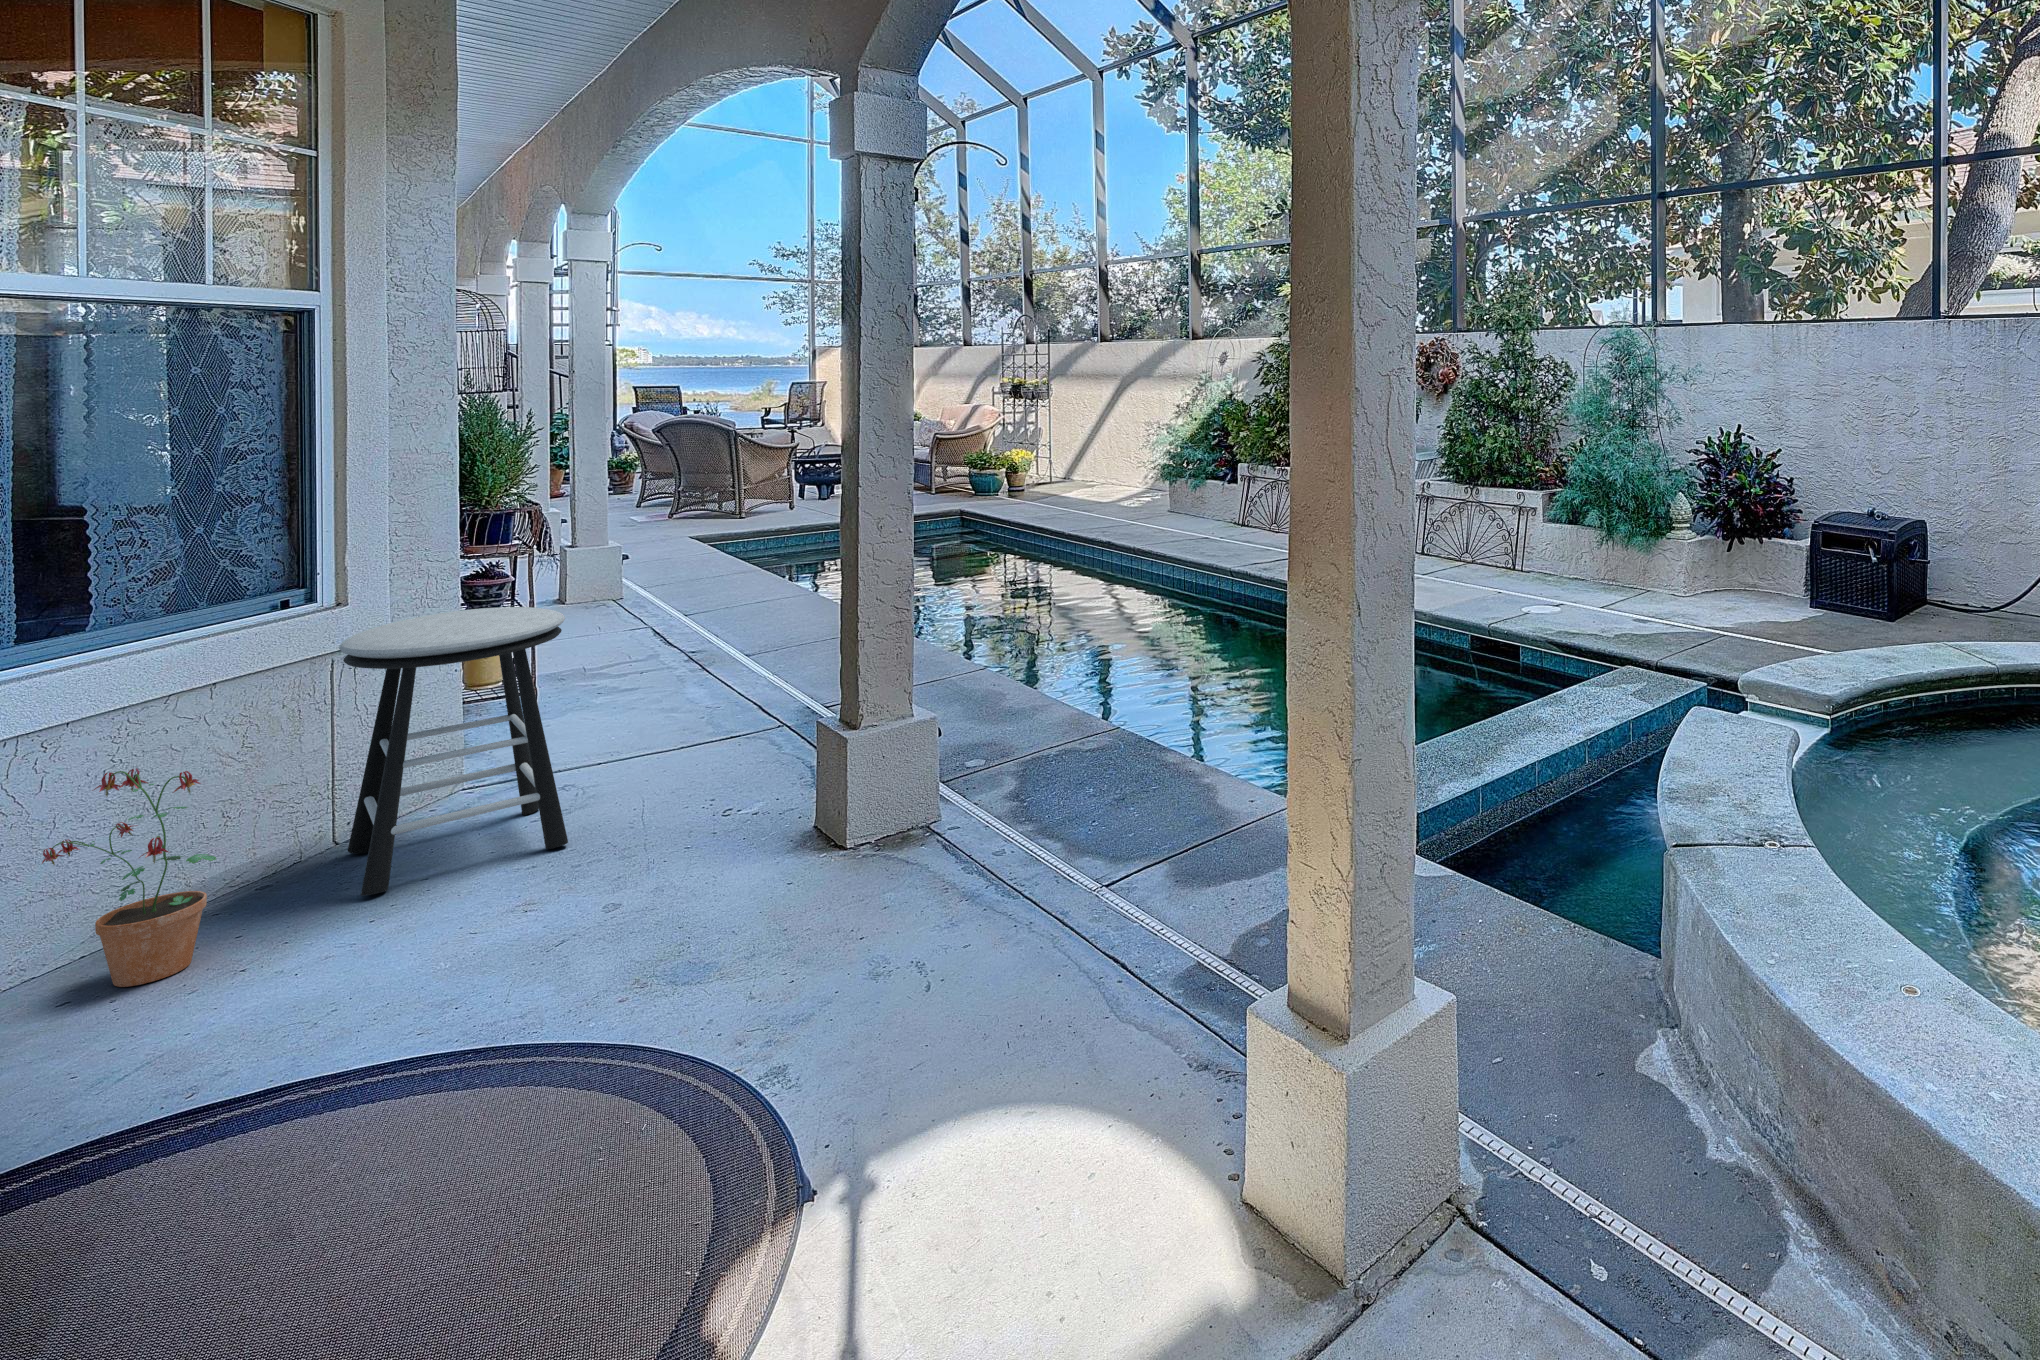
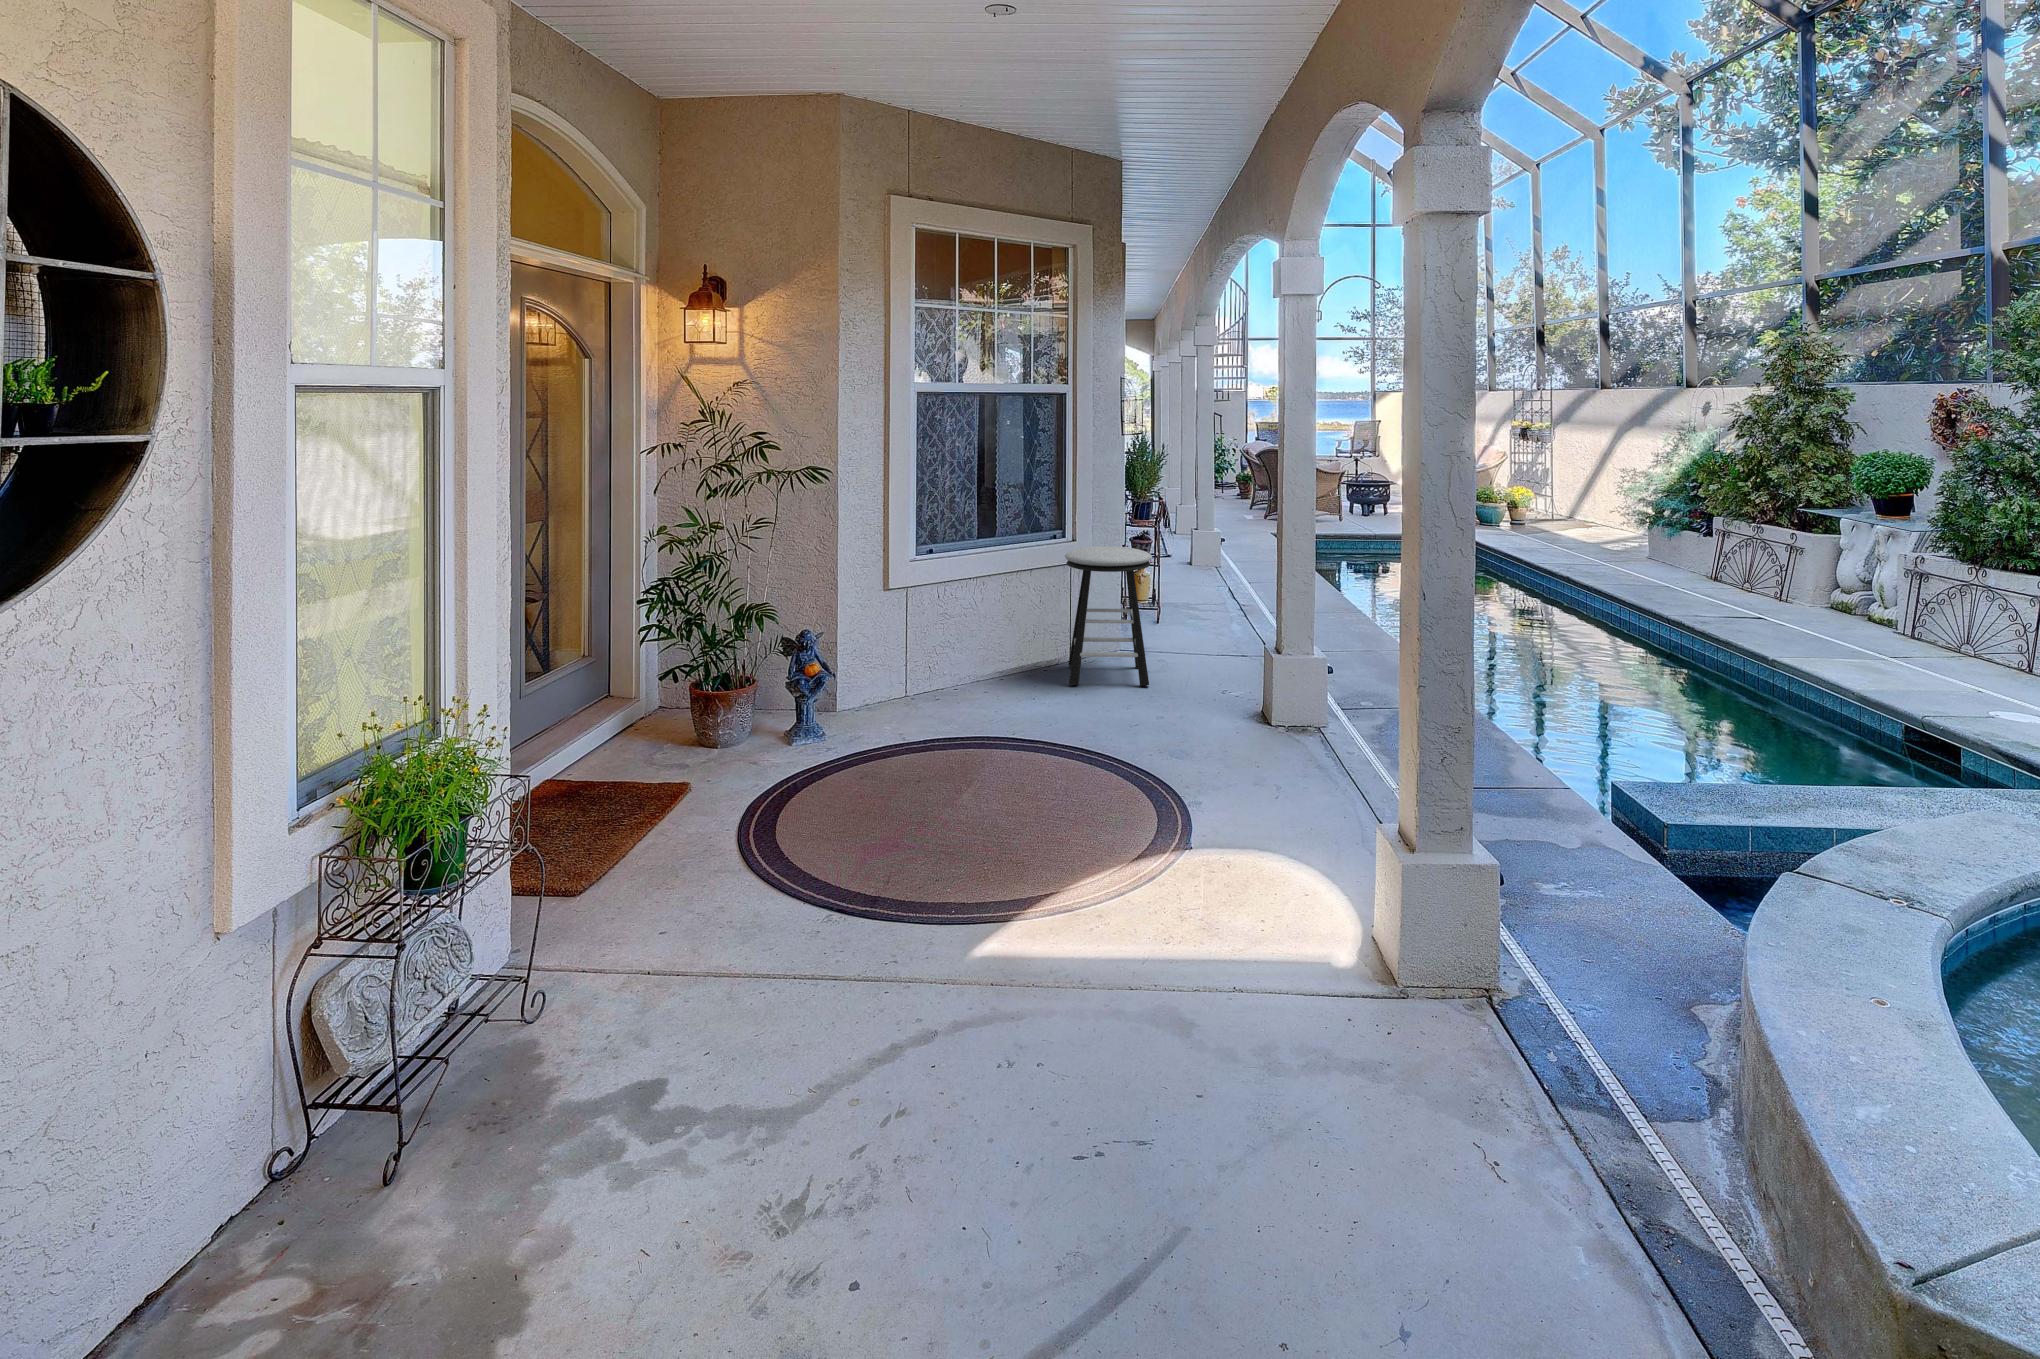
potted plant: present [42,768,216,987] -> none [972,596,1023,695]

